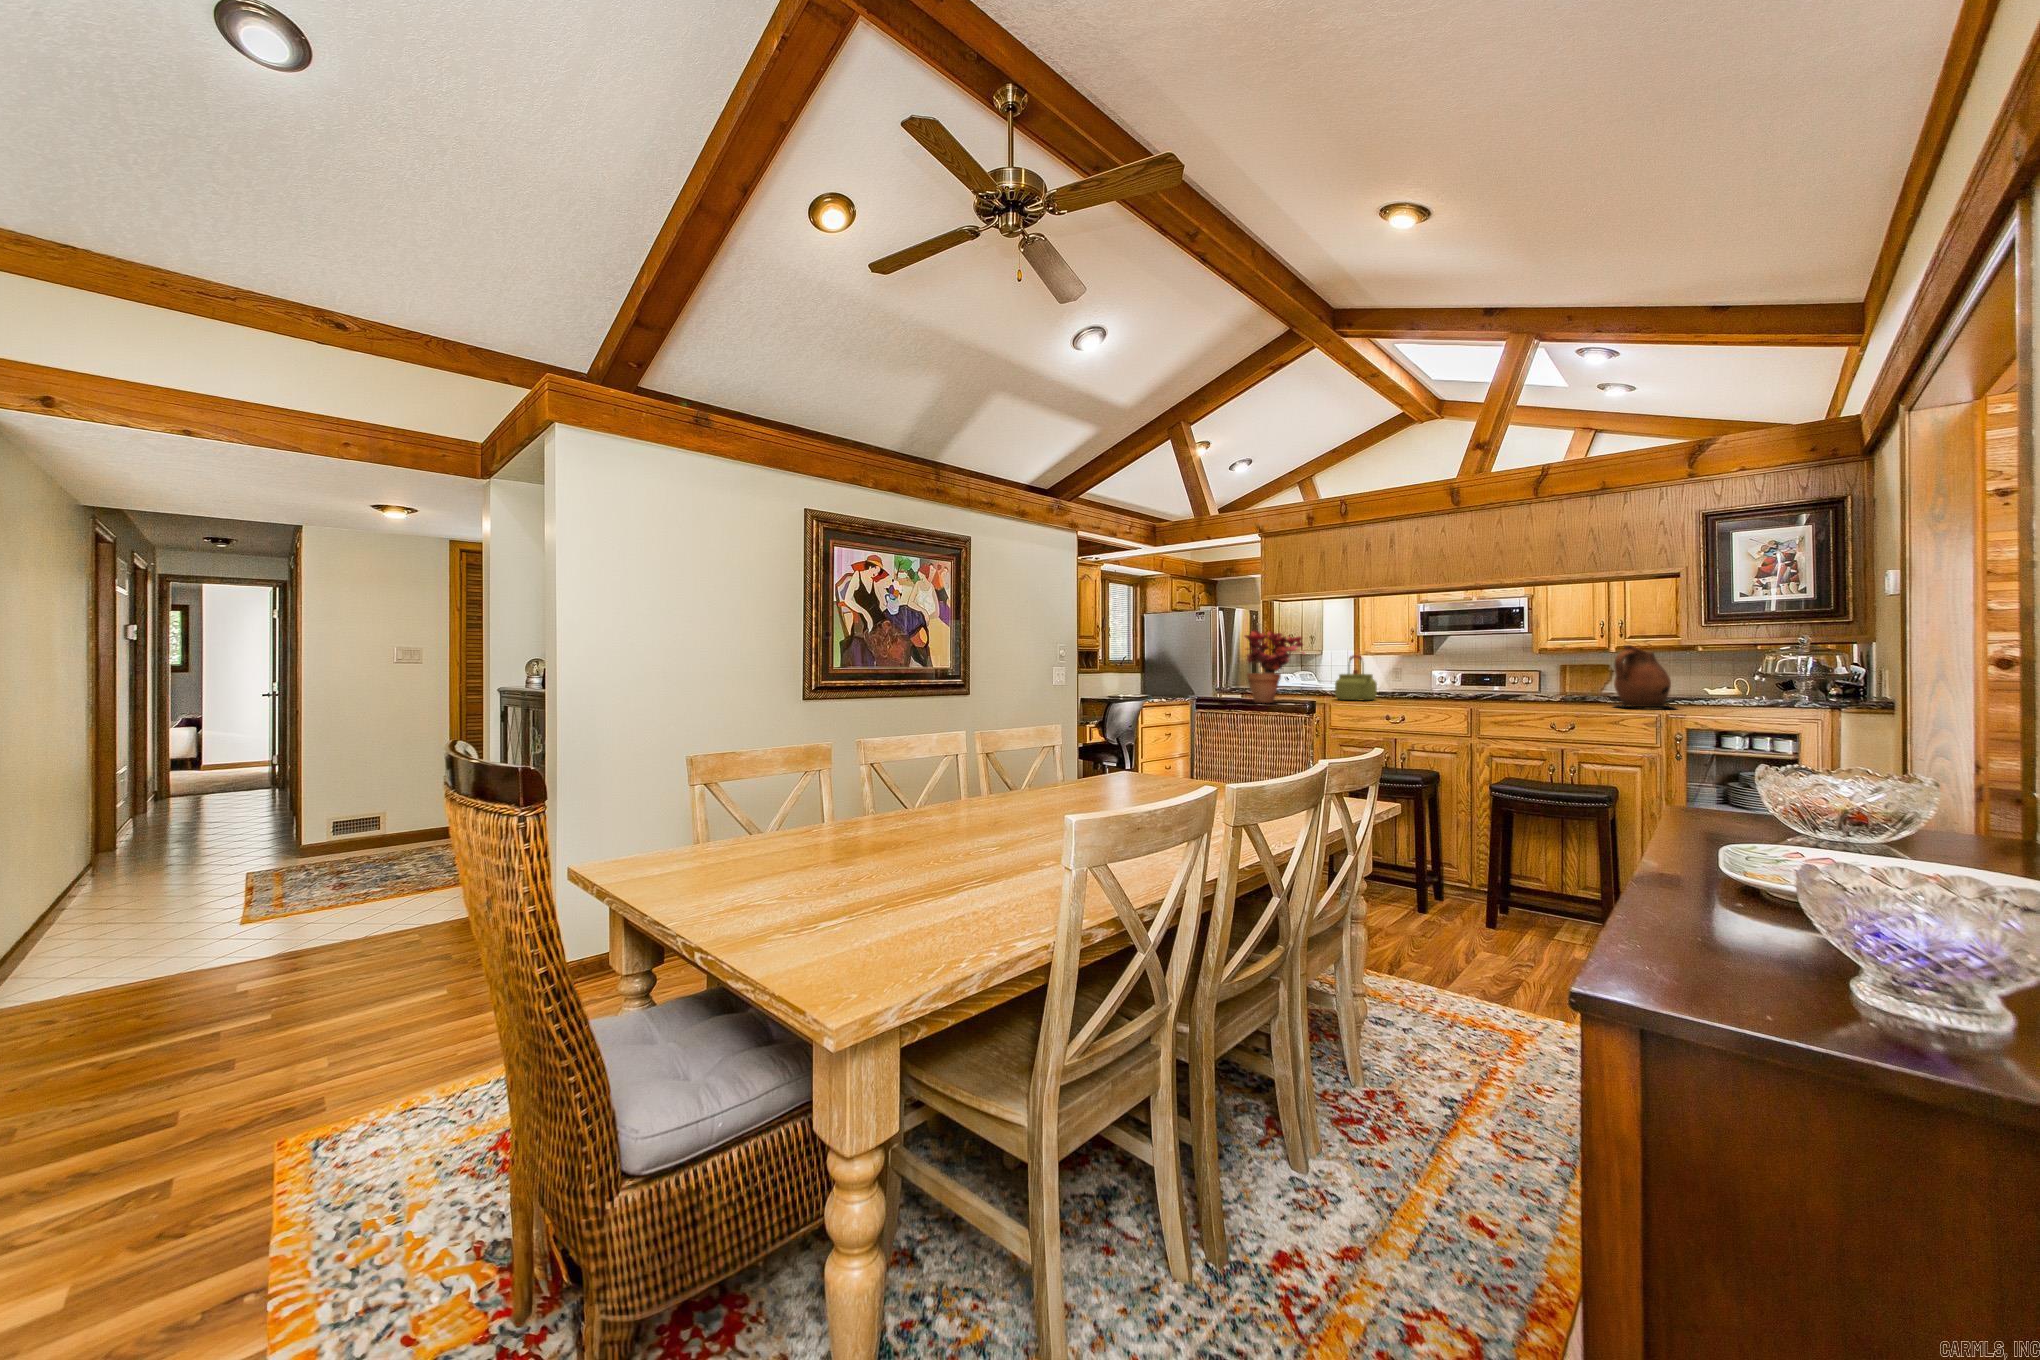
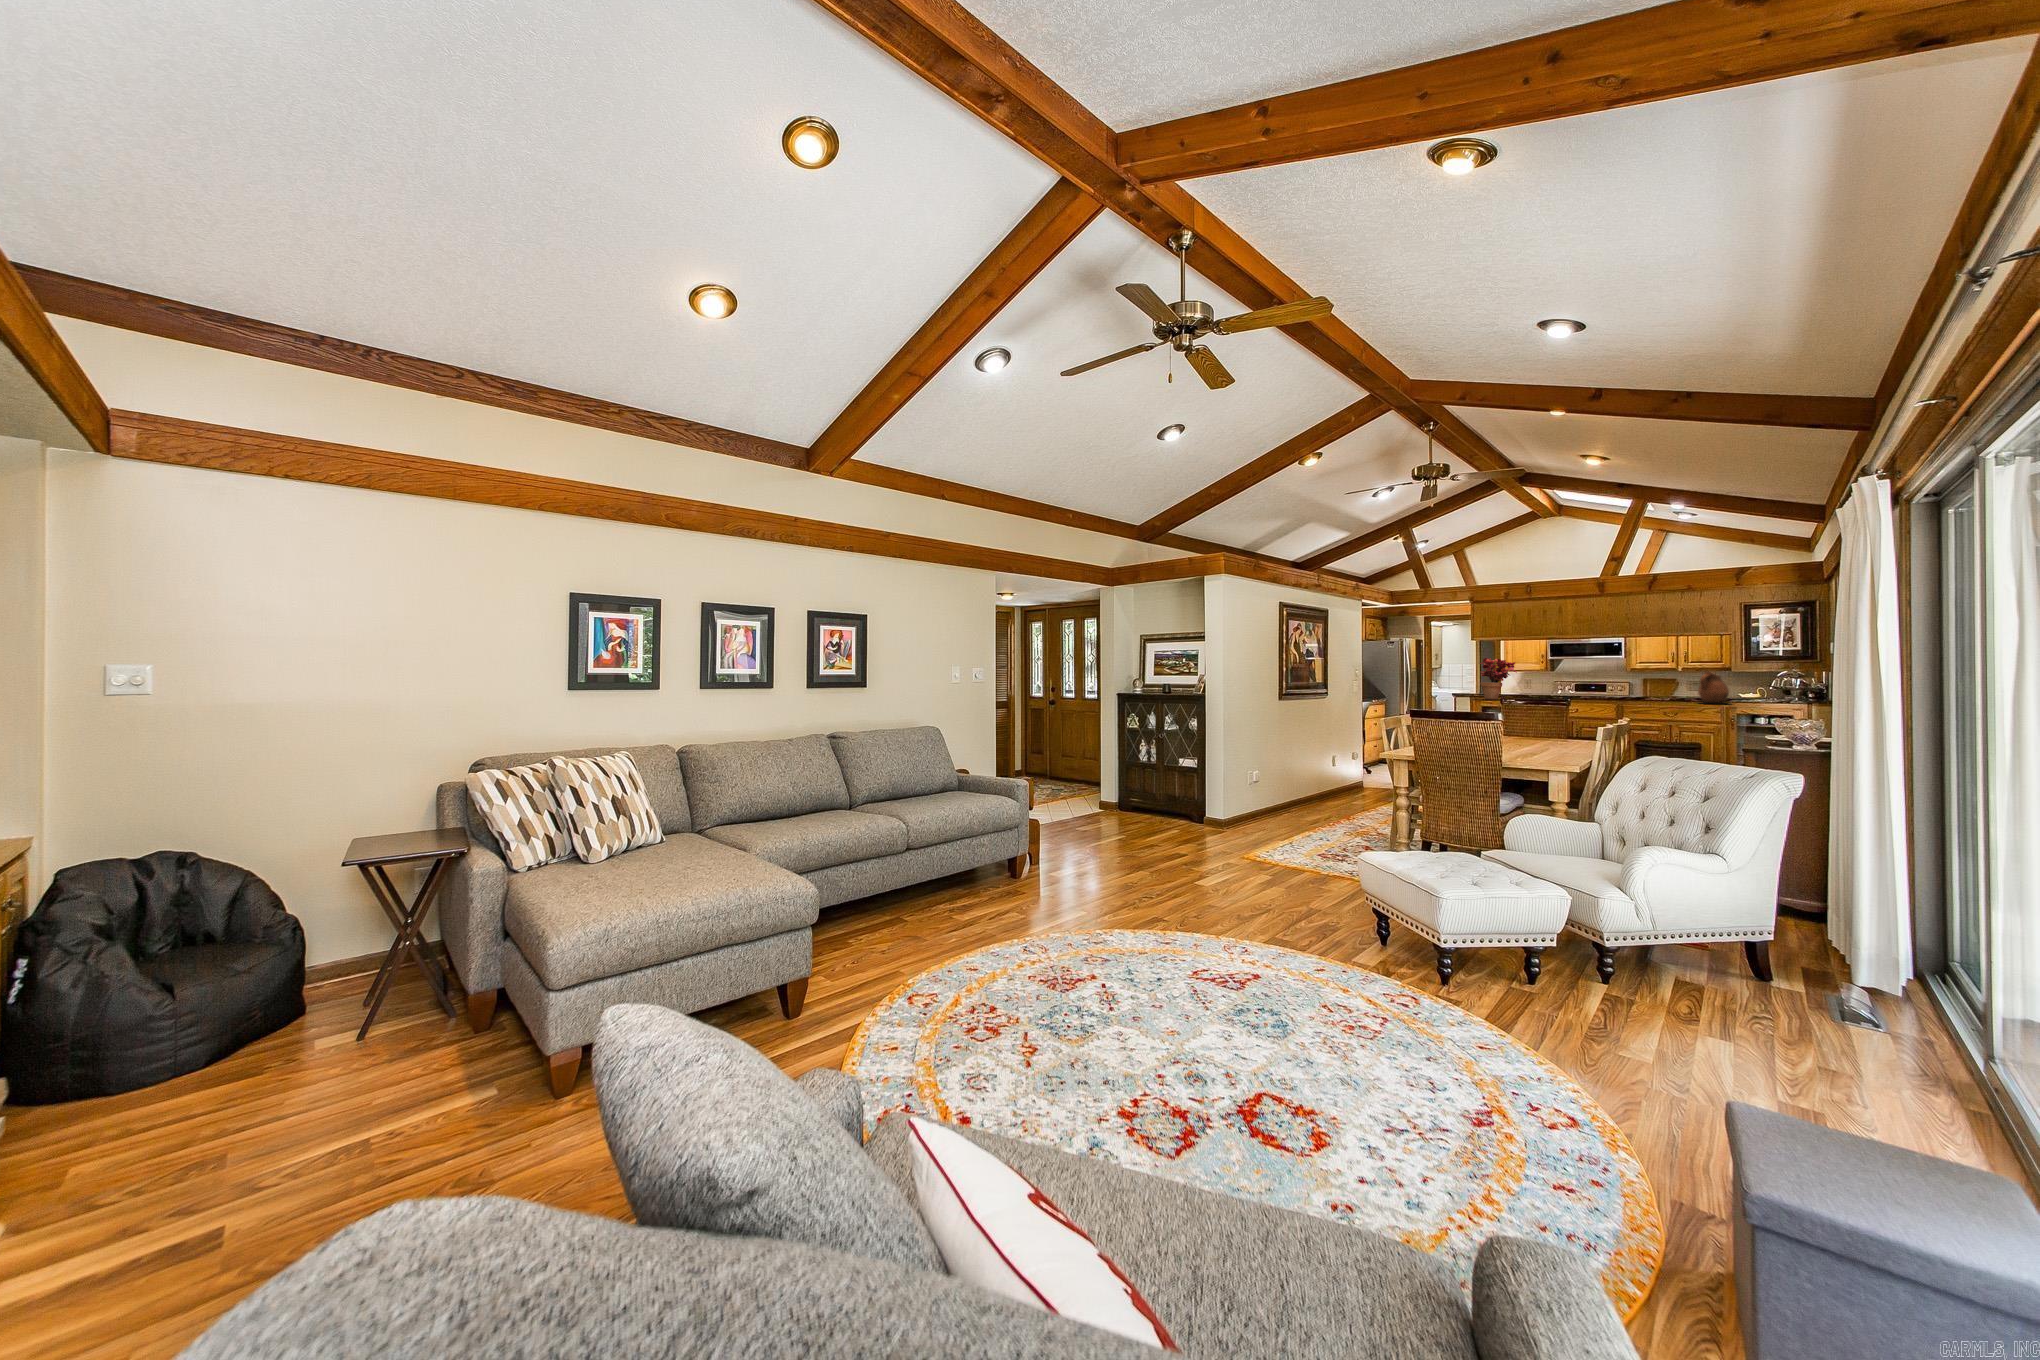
kettle: present [1335,655,1377,700] -> none [1526,673,1553,699]

